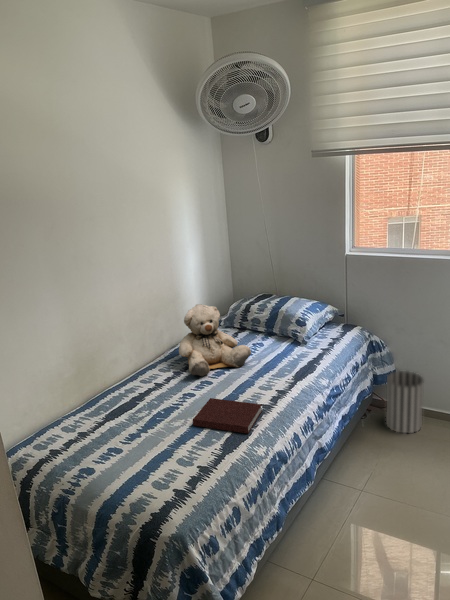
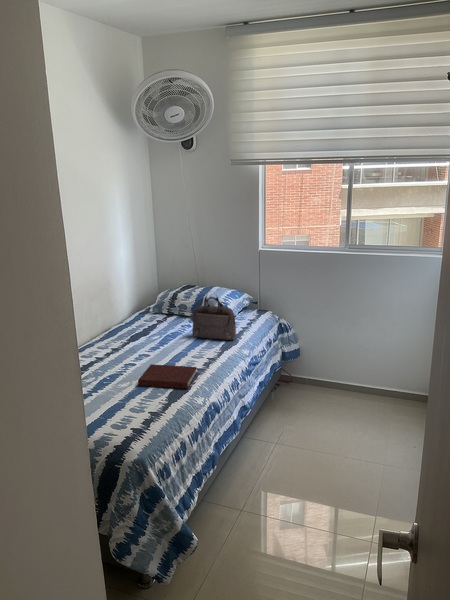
teddy bear: present [179,304,251,376] -> none [117,288,182,350]
handbag: none [263,309,314,366] -> present [192,295,236,340]
wastebasket: present [386,371,423,433] -> none [293,349,323,400]

